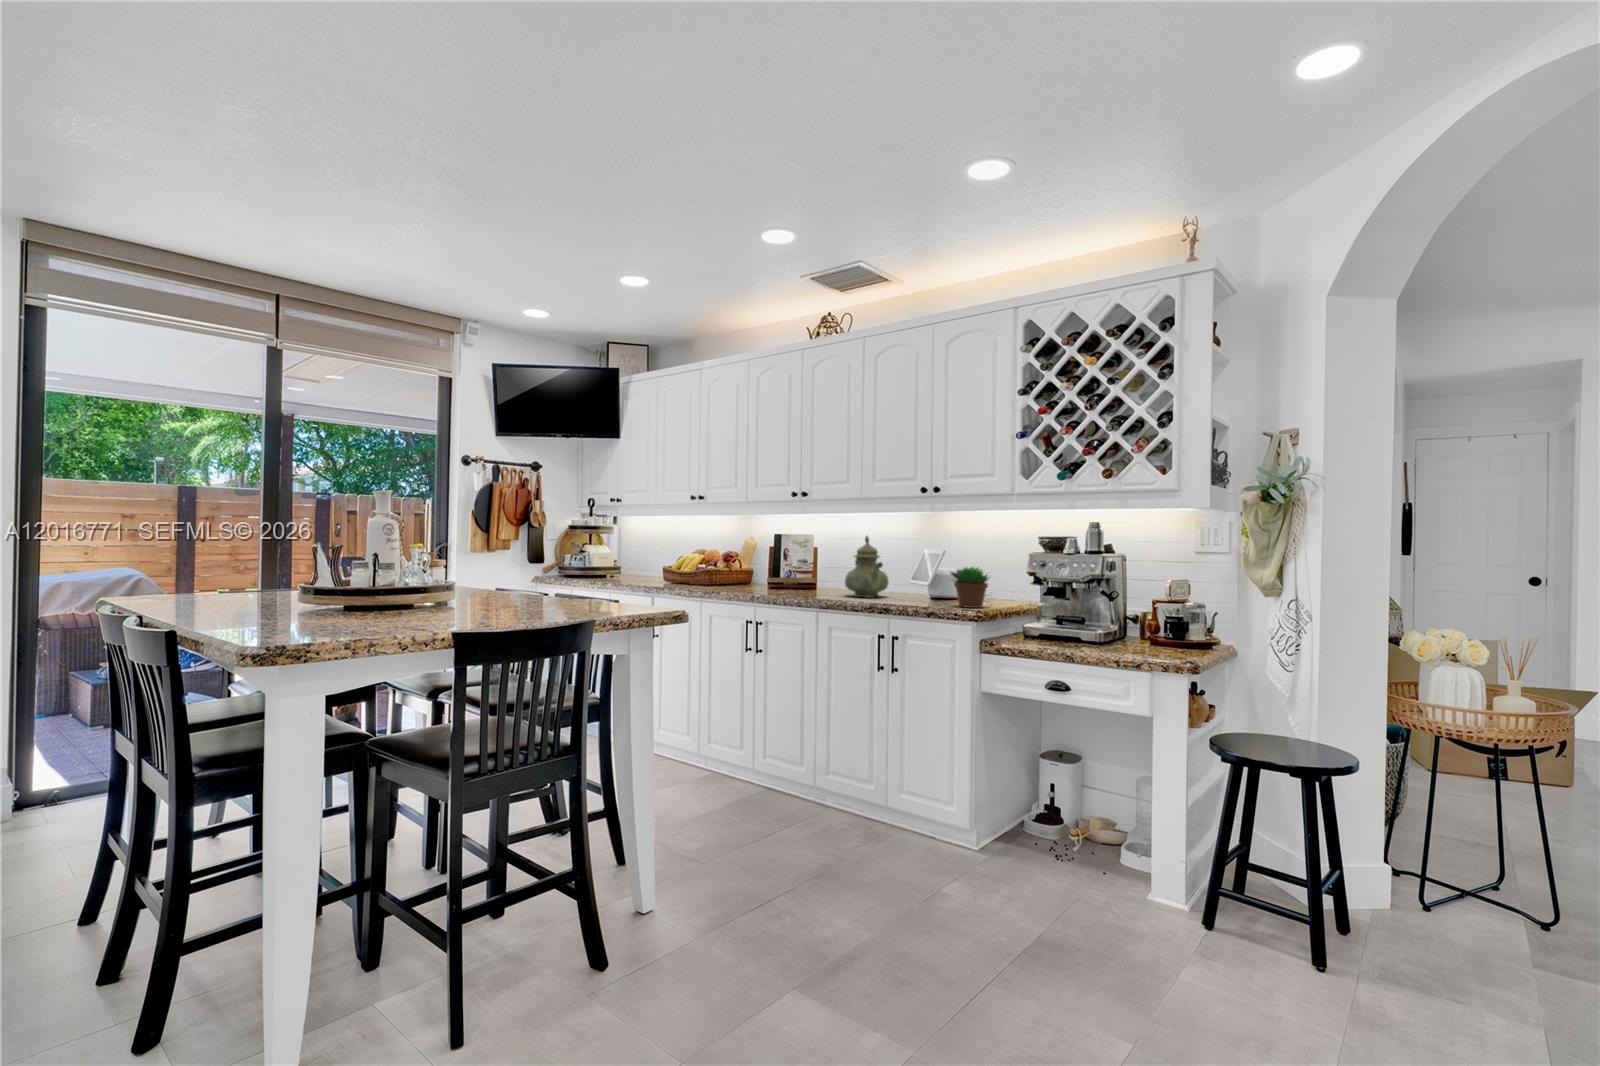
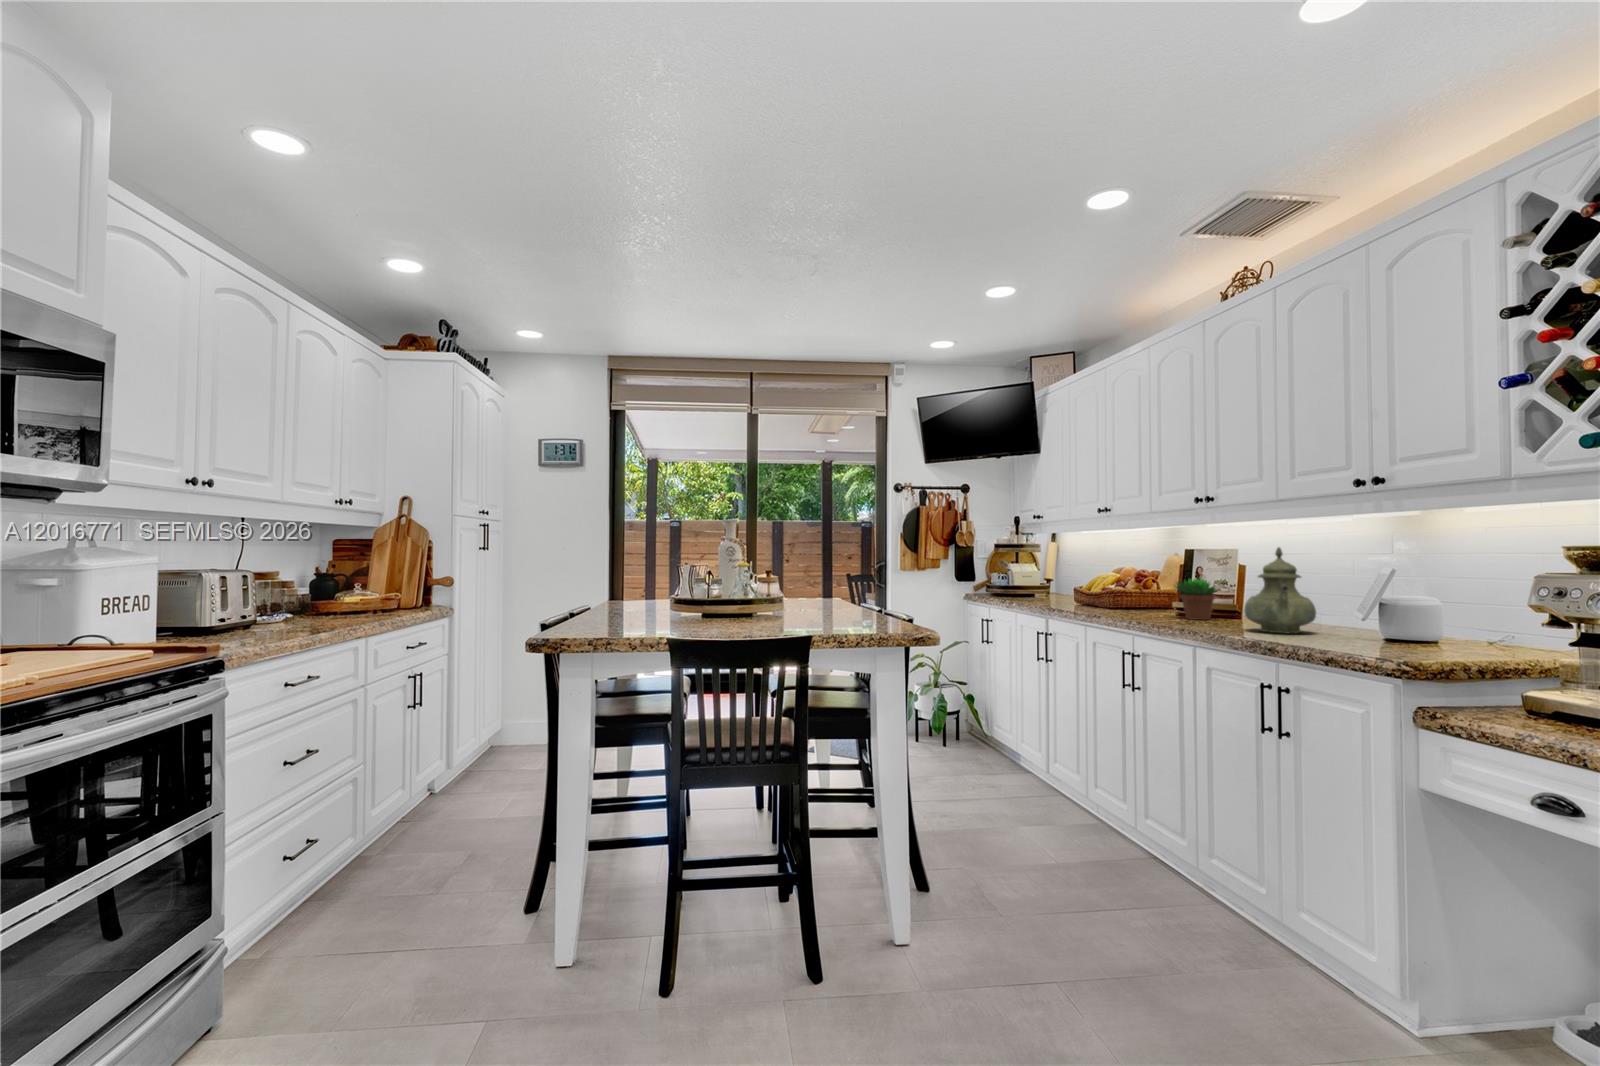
succulent plant: present [950,567,989,608] -> present [1176,579,1216,620]

